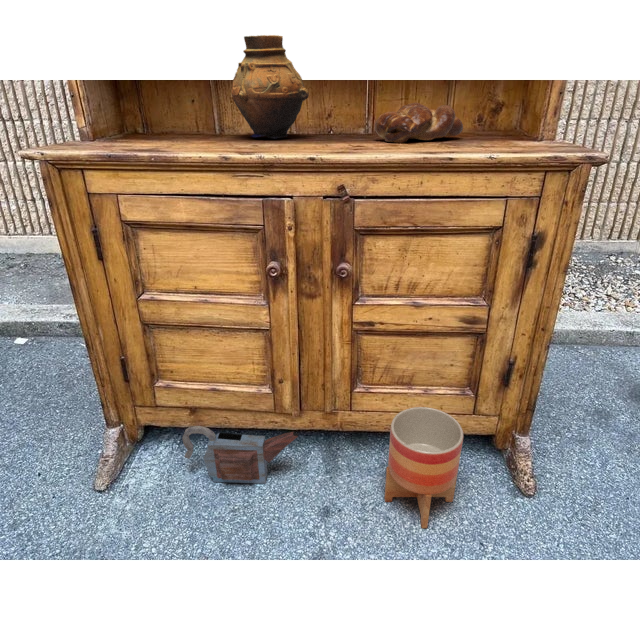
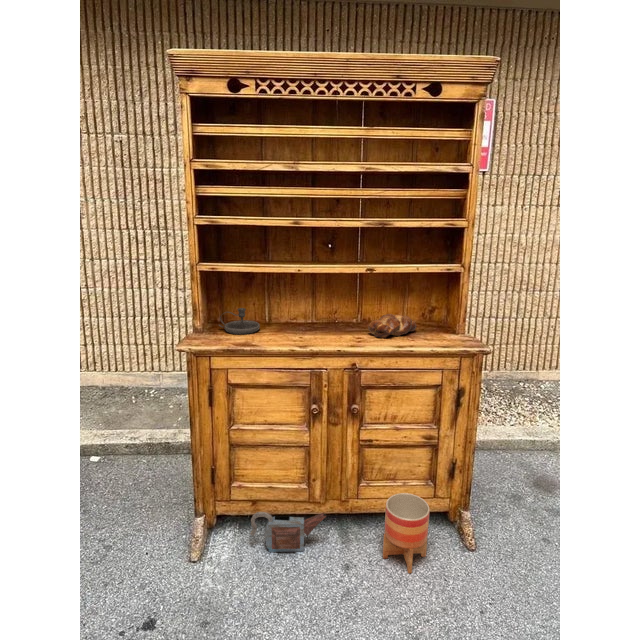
vase: present [232,35,309,139] -> none [286,279,331,333]
candlestick: none [121,96,192,141] -> present [219,308,260,335]

